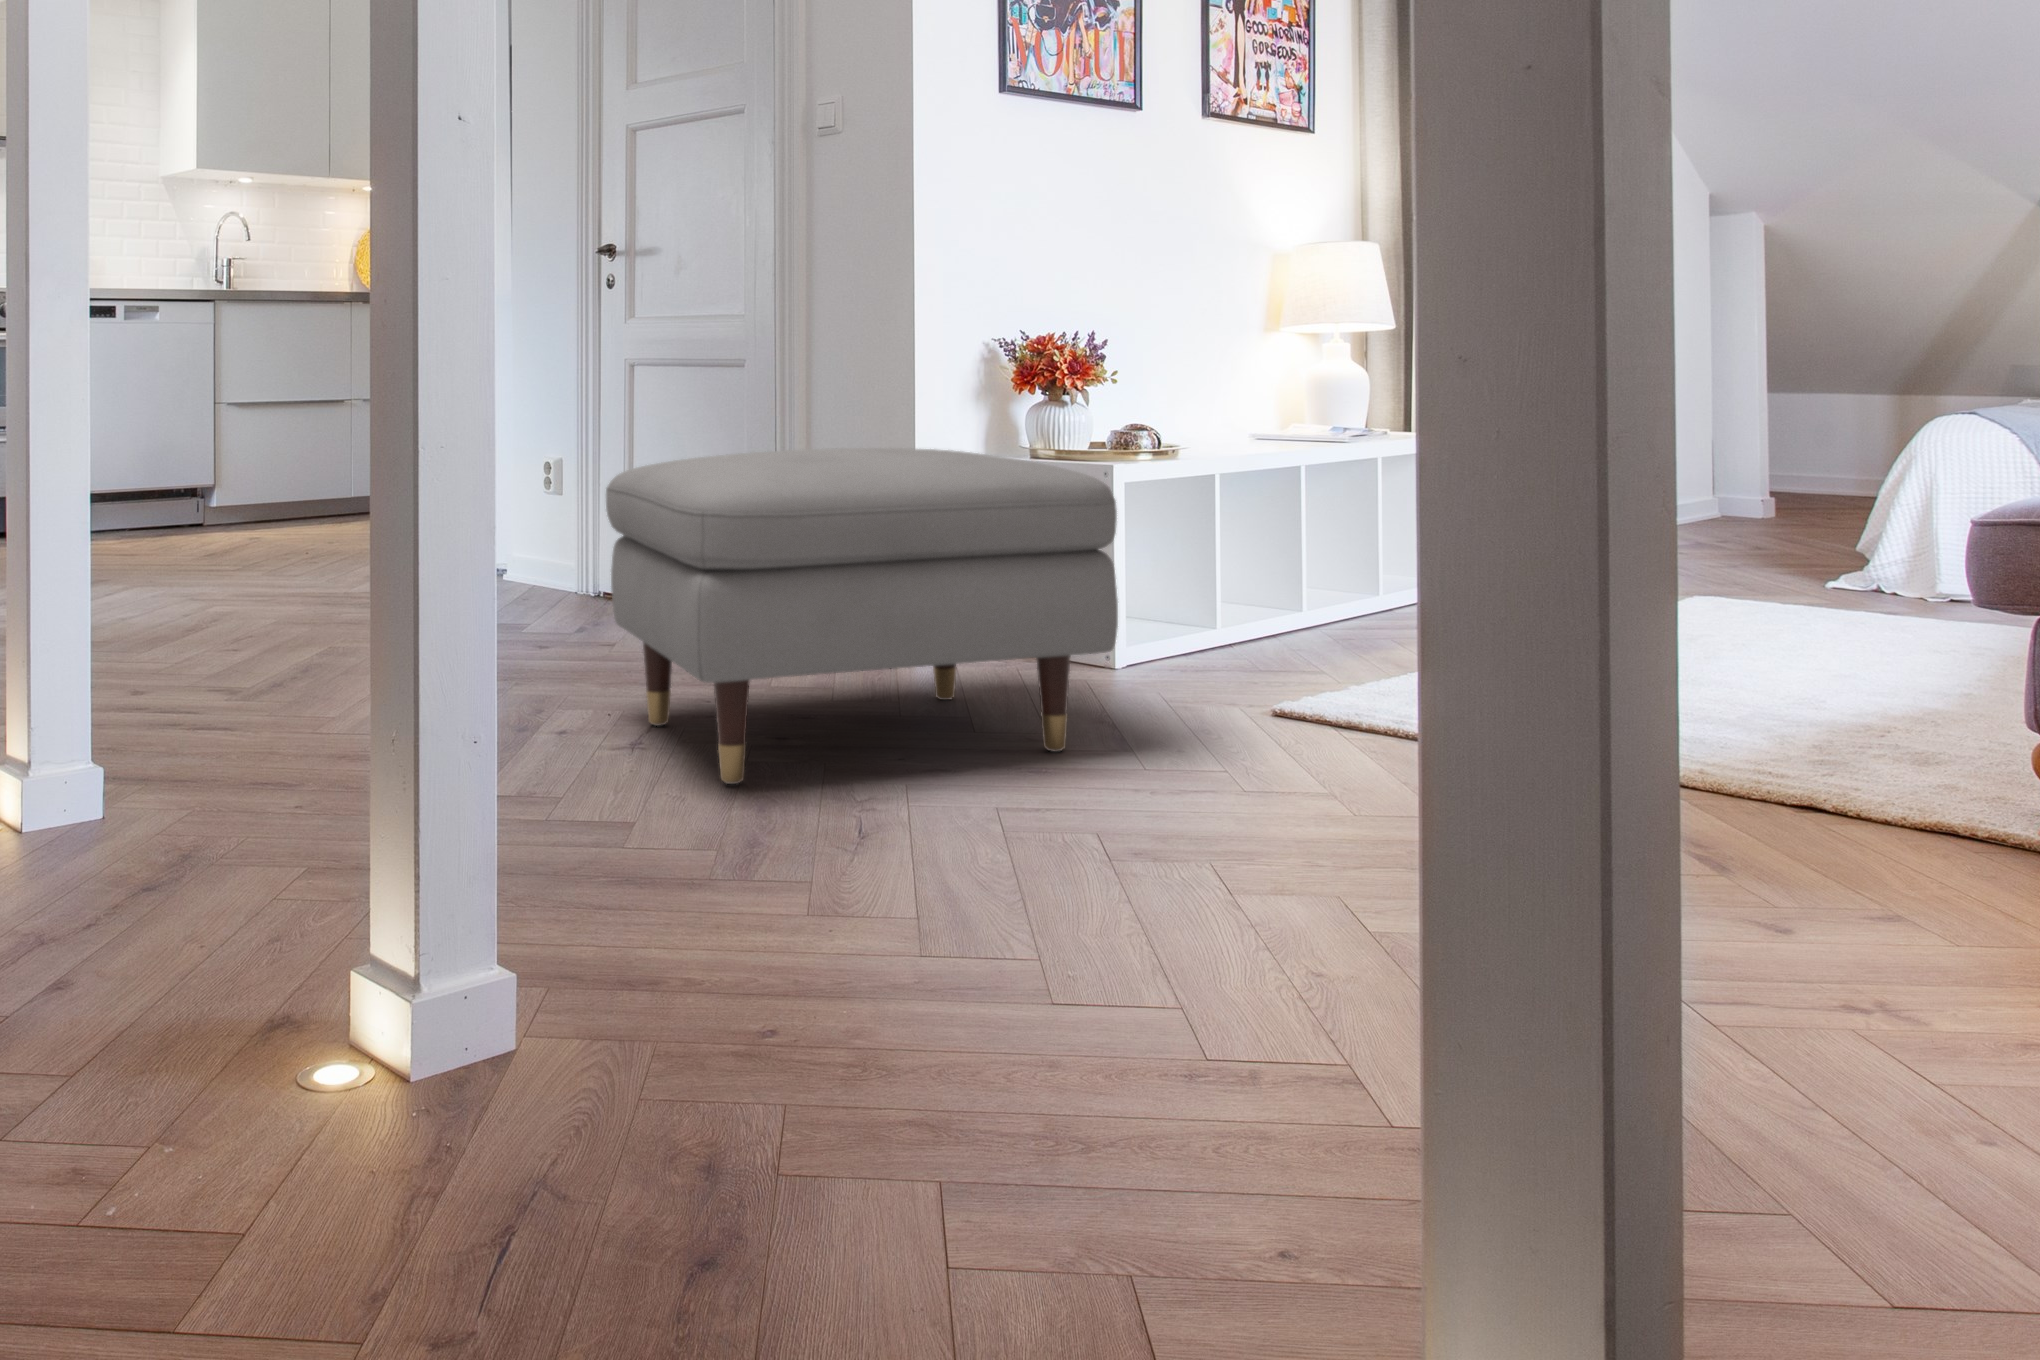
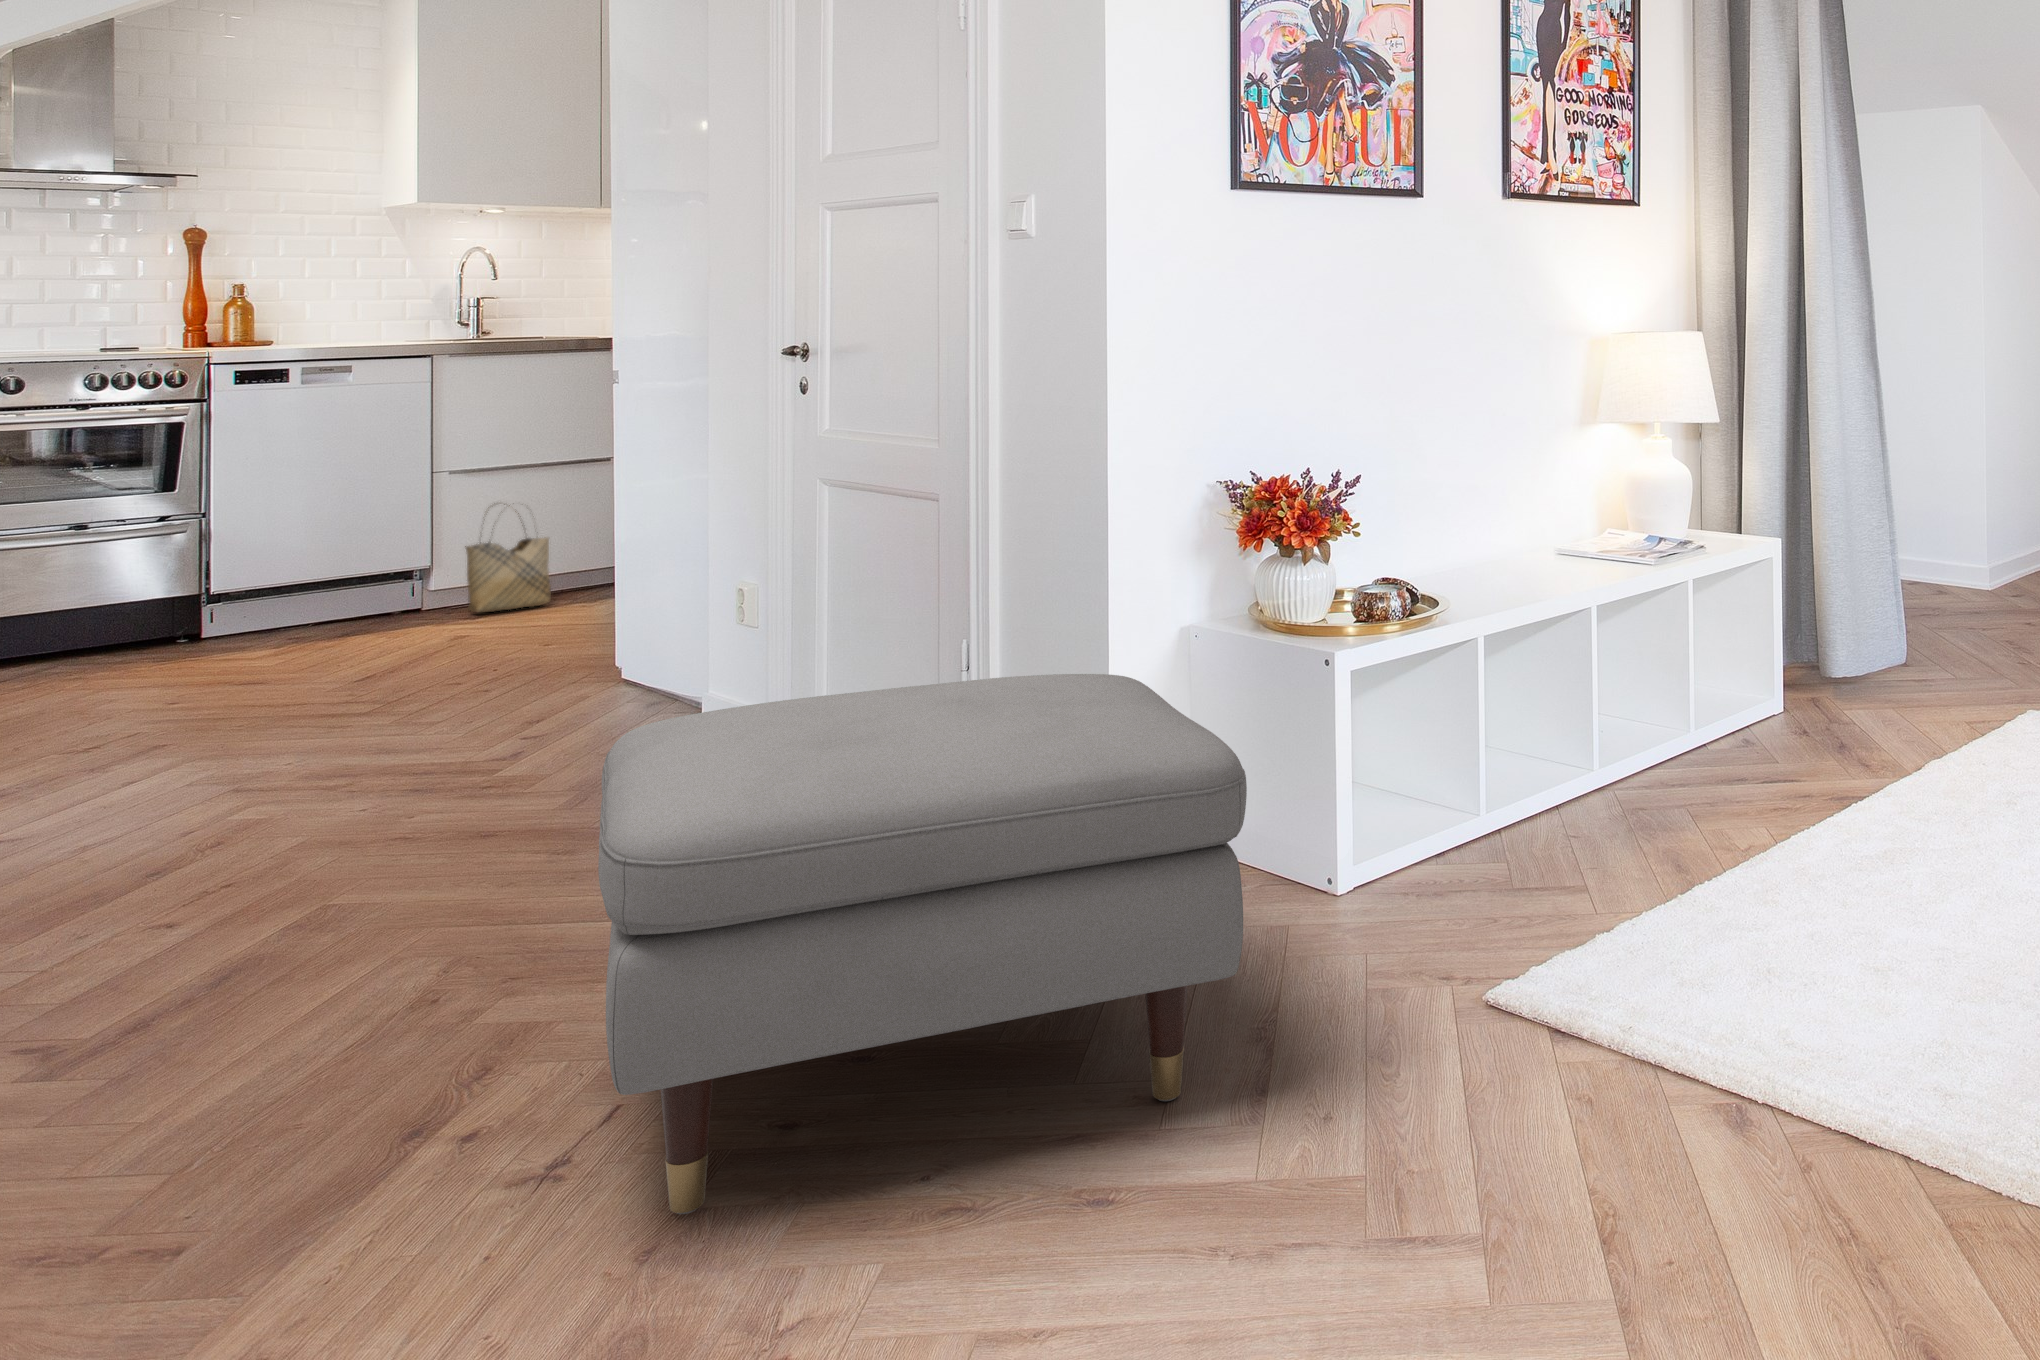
woven basket: none [247,421,313,516] -> present [465,504,551,612]

